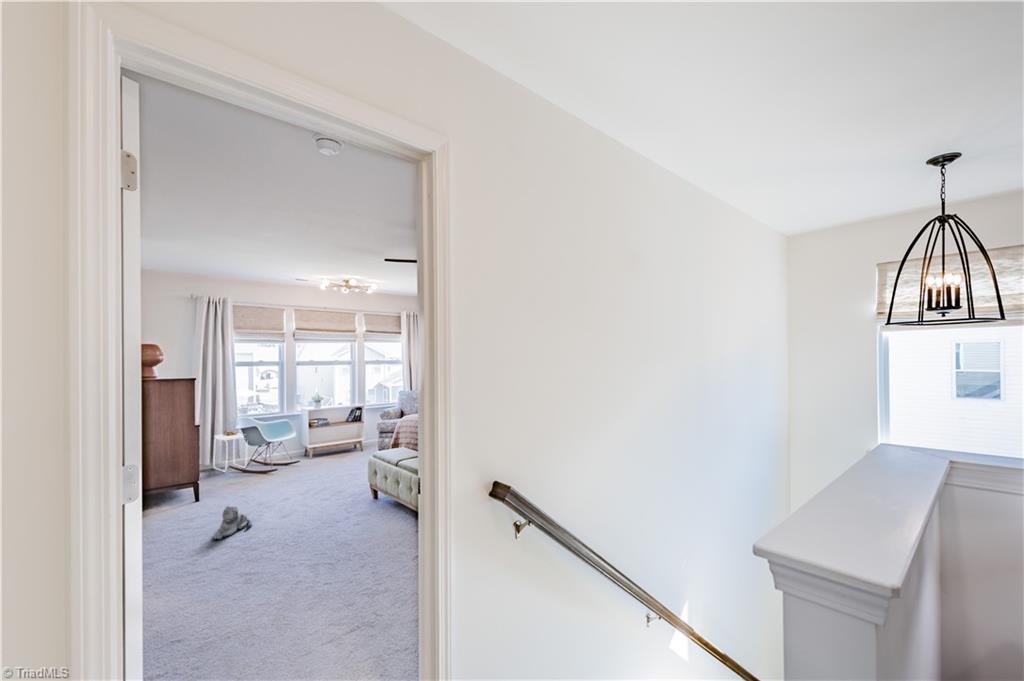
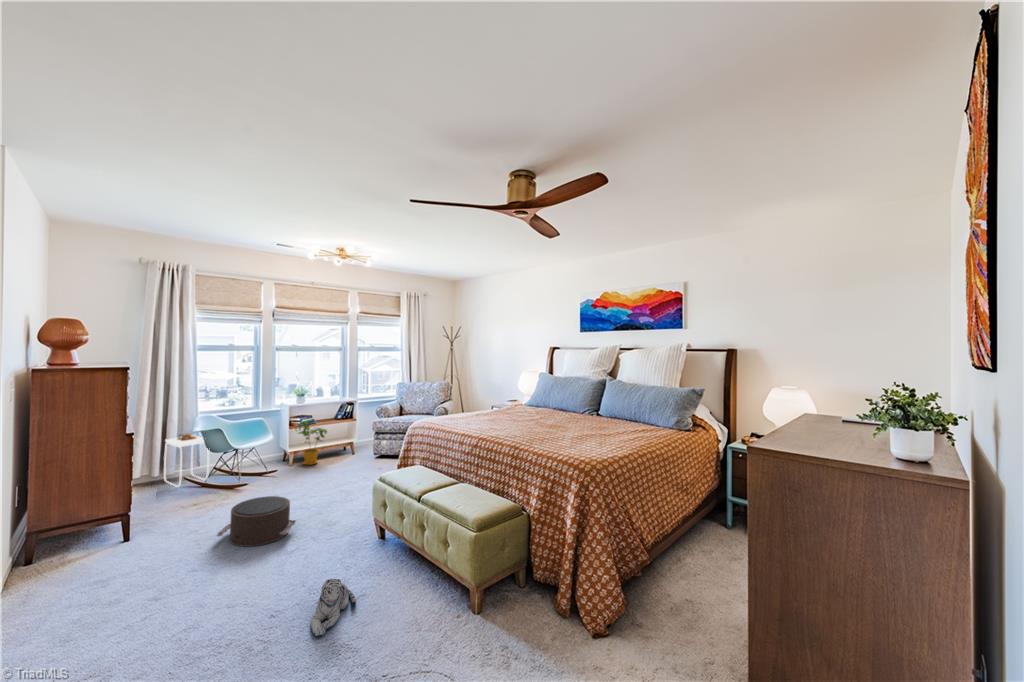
house plant: none [313,421,339,458] -> present [295,421,327,465]
pouf: none [255,471,313,503] -> present [217,496,296,547]
plush toy: present [214,507,252,539] -> present [311,579,356,637]

